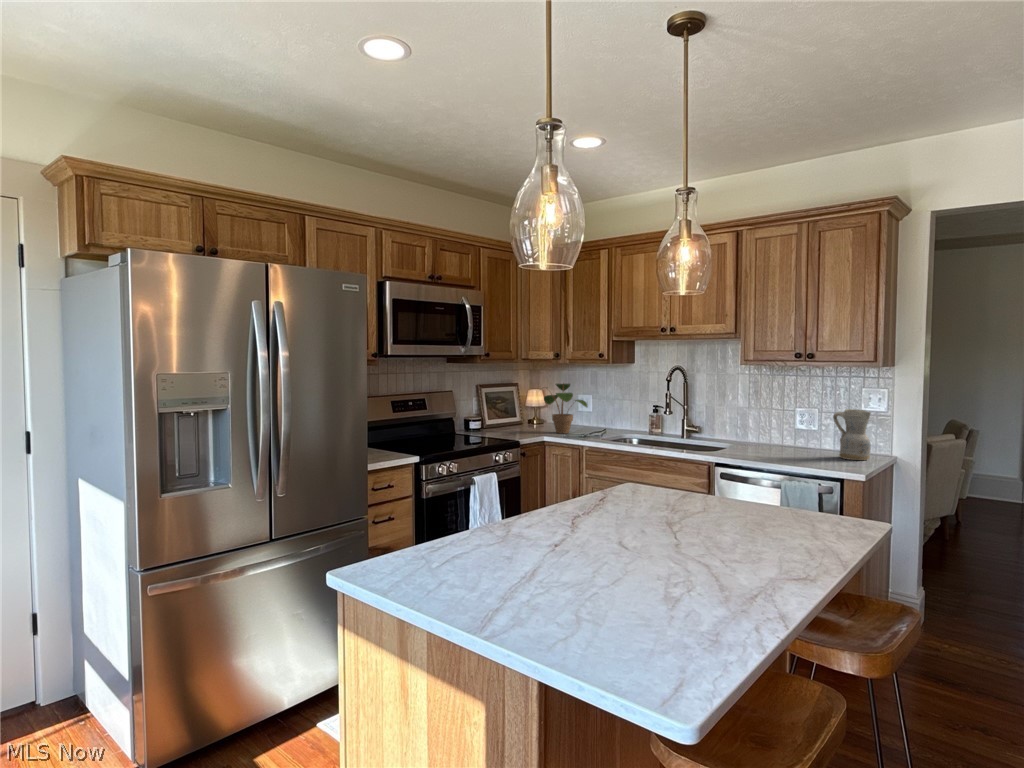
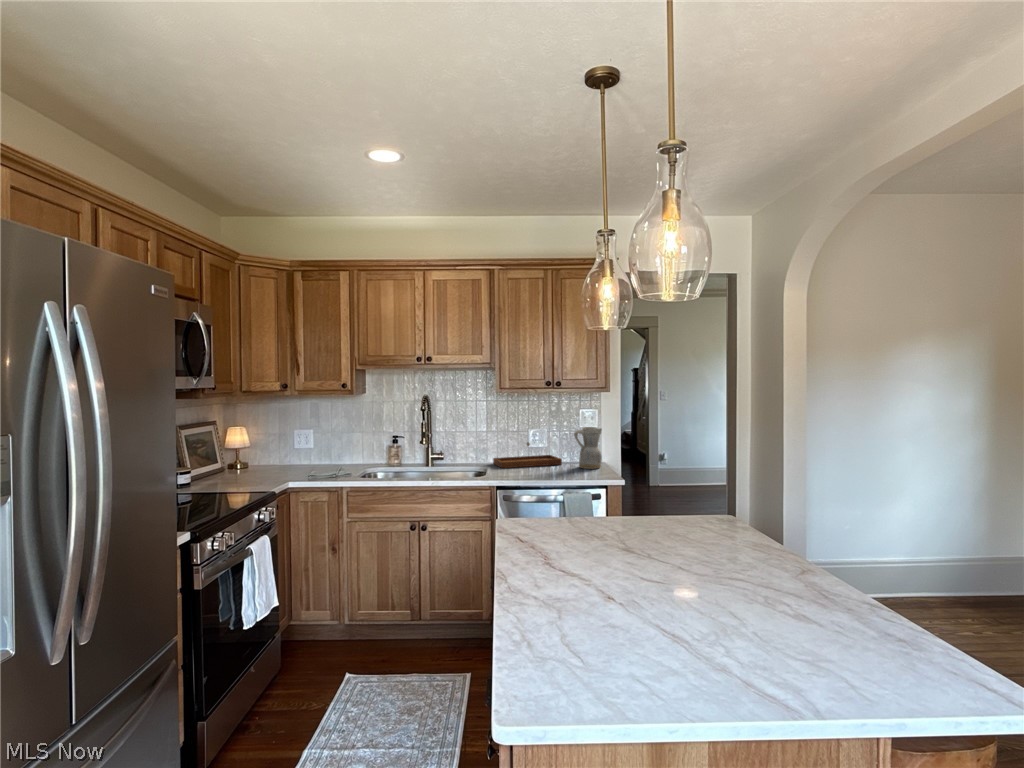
potted plant: present [544,383,587,434] -> none [267,417,329,476]
tray: none [749,423,827,452] -> present [493,443,562,468]

